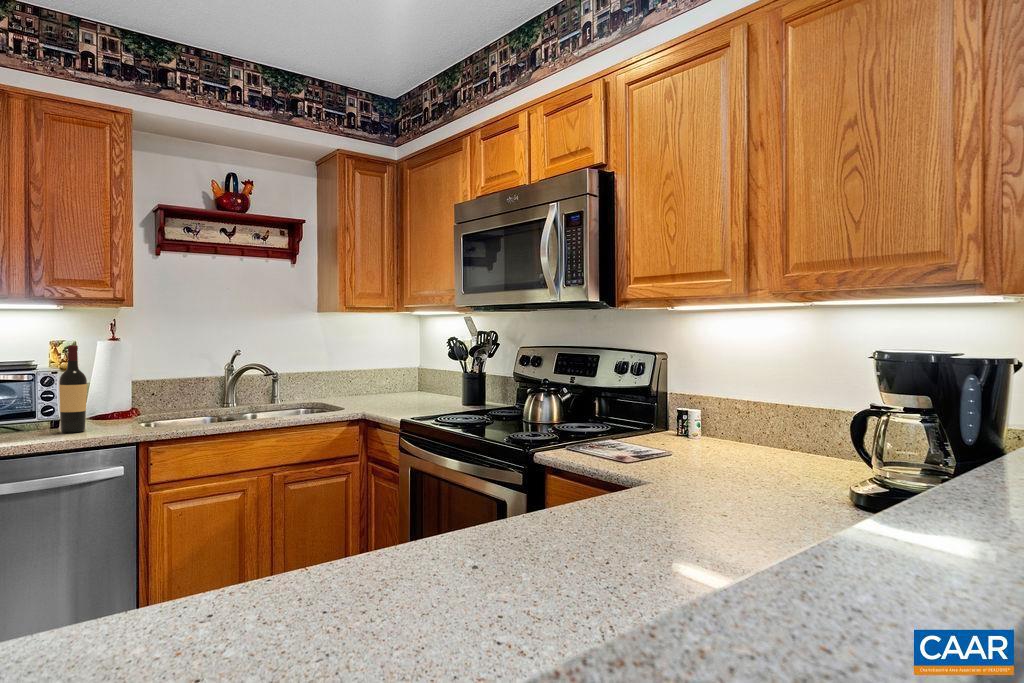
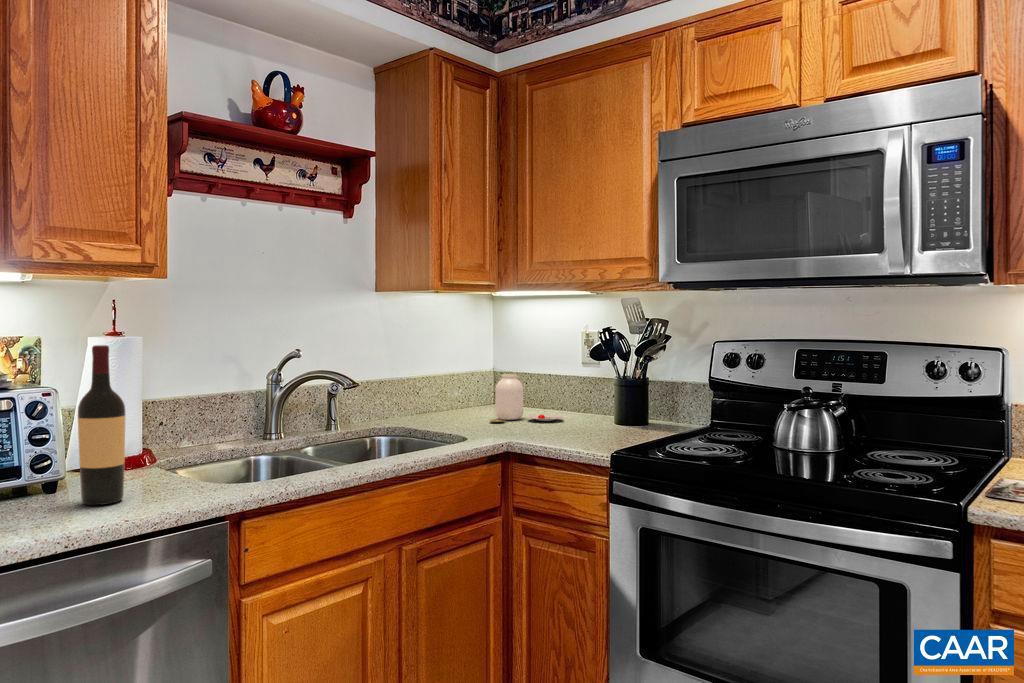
jar: none [381,370,434,403] -> present [490,374,564,422]

